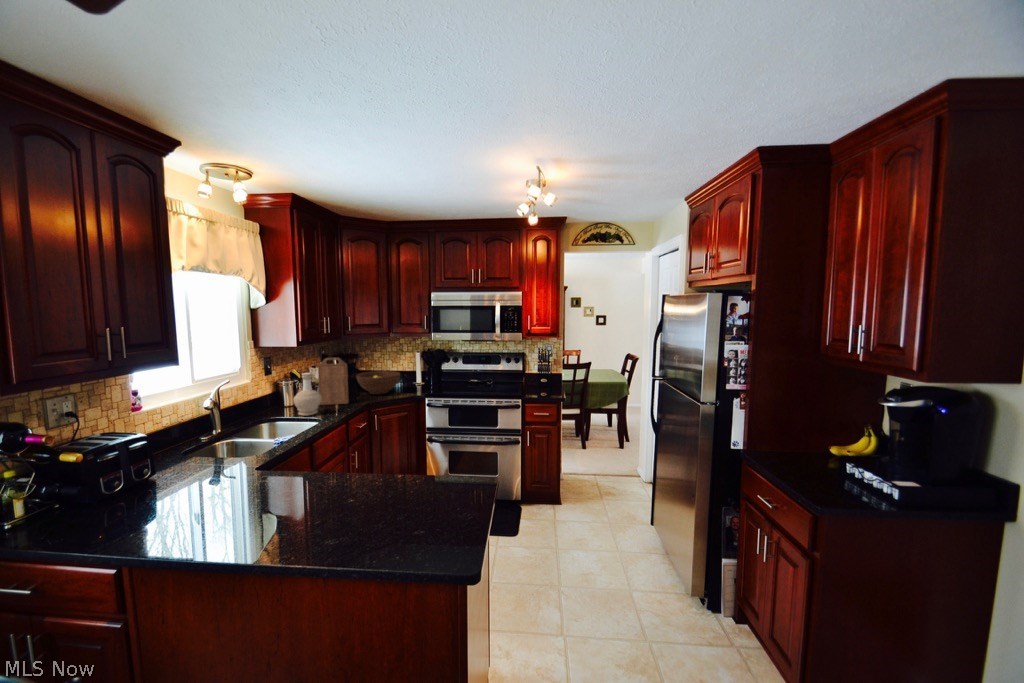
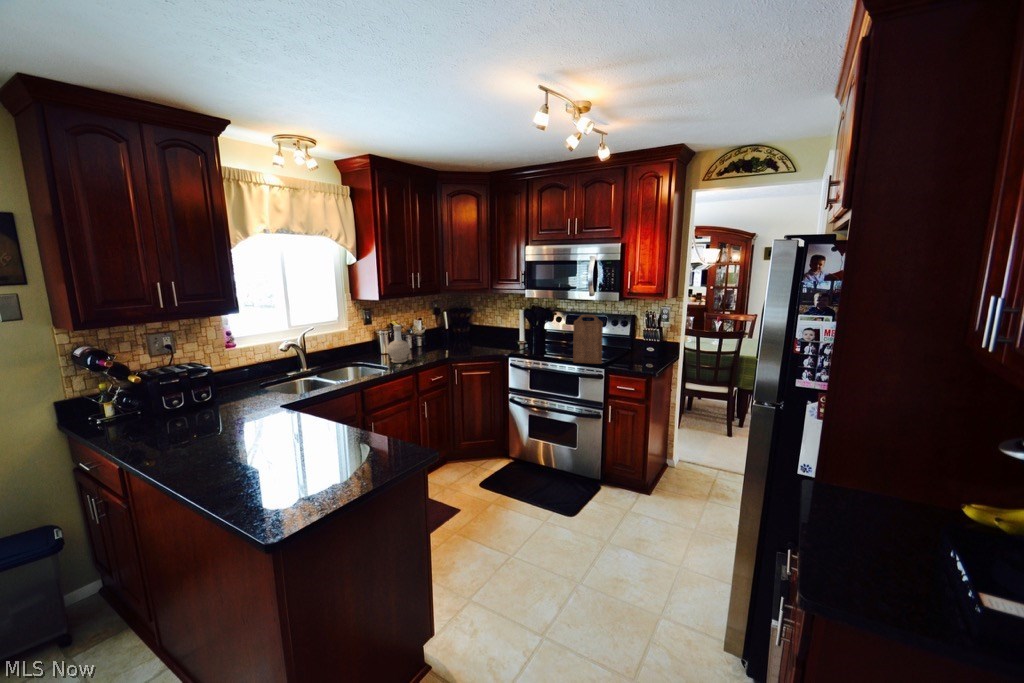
cutting board: present [318,358,349,405] -> present [573,315,603,364]
fruit bowl: present [356,371,400,395] -> none [457,327,497,350]

